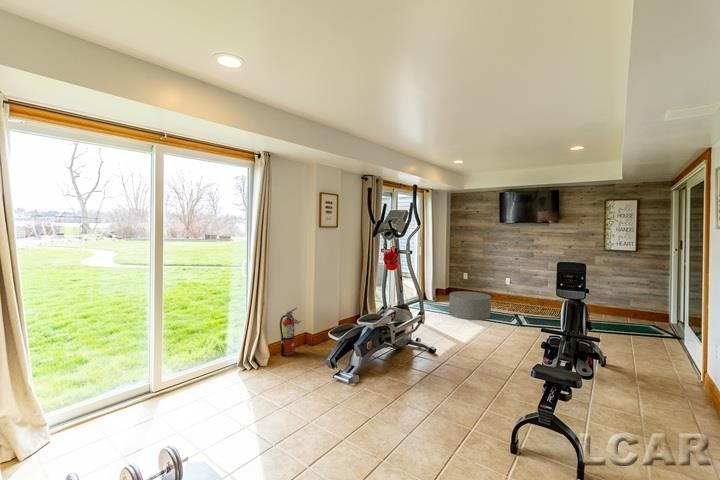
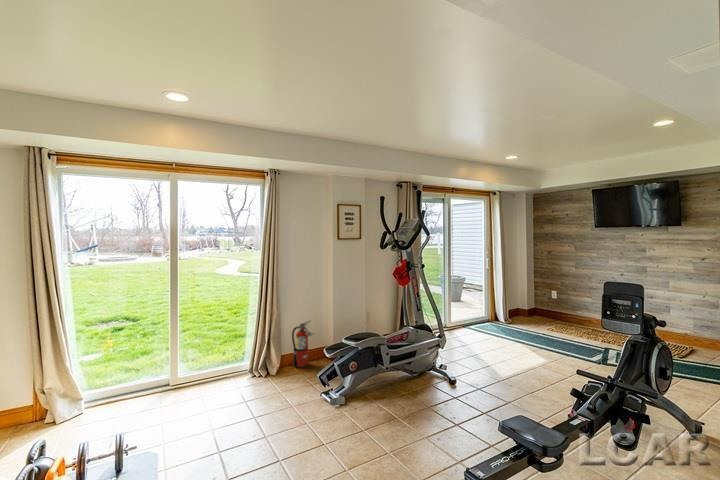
ottoman: present [449,291,491,320] -> none [514,313,569,350]

